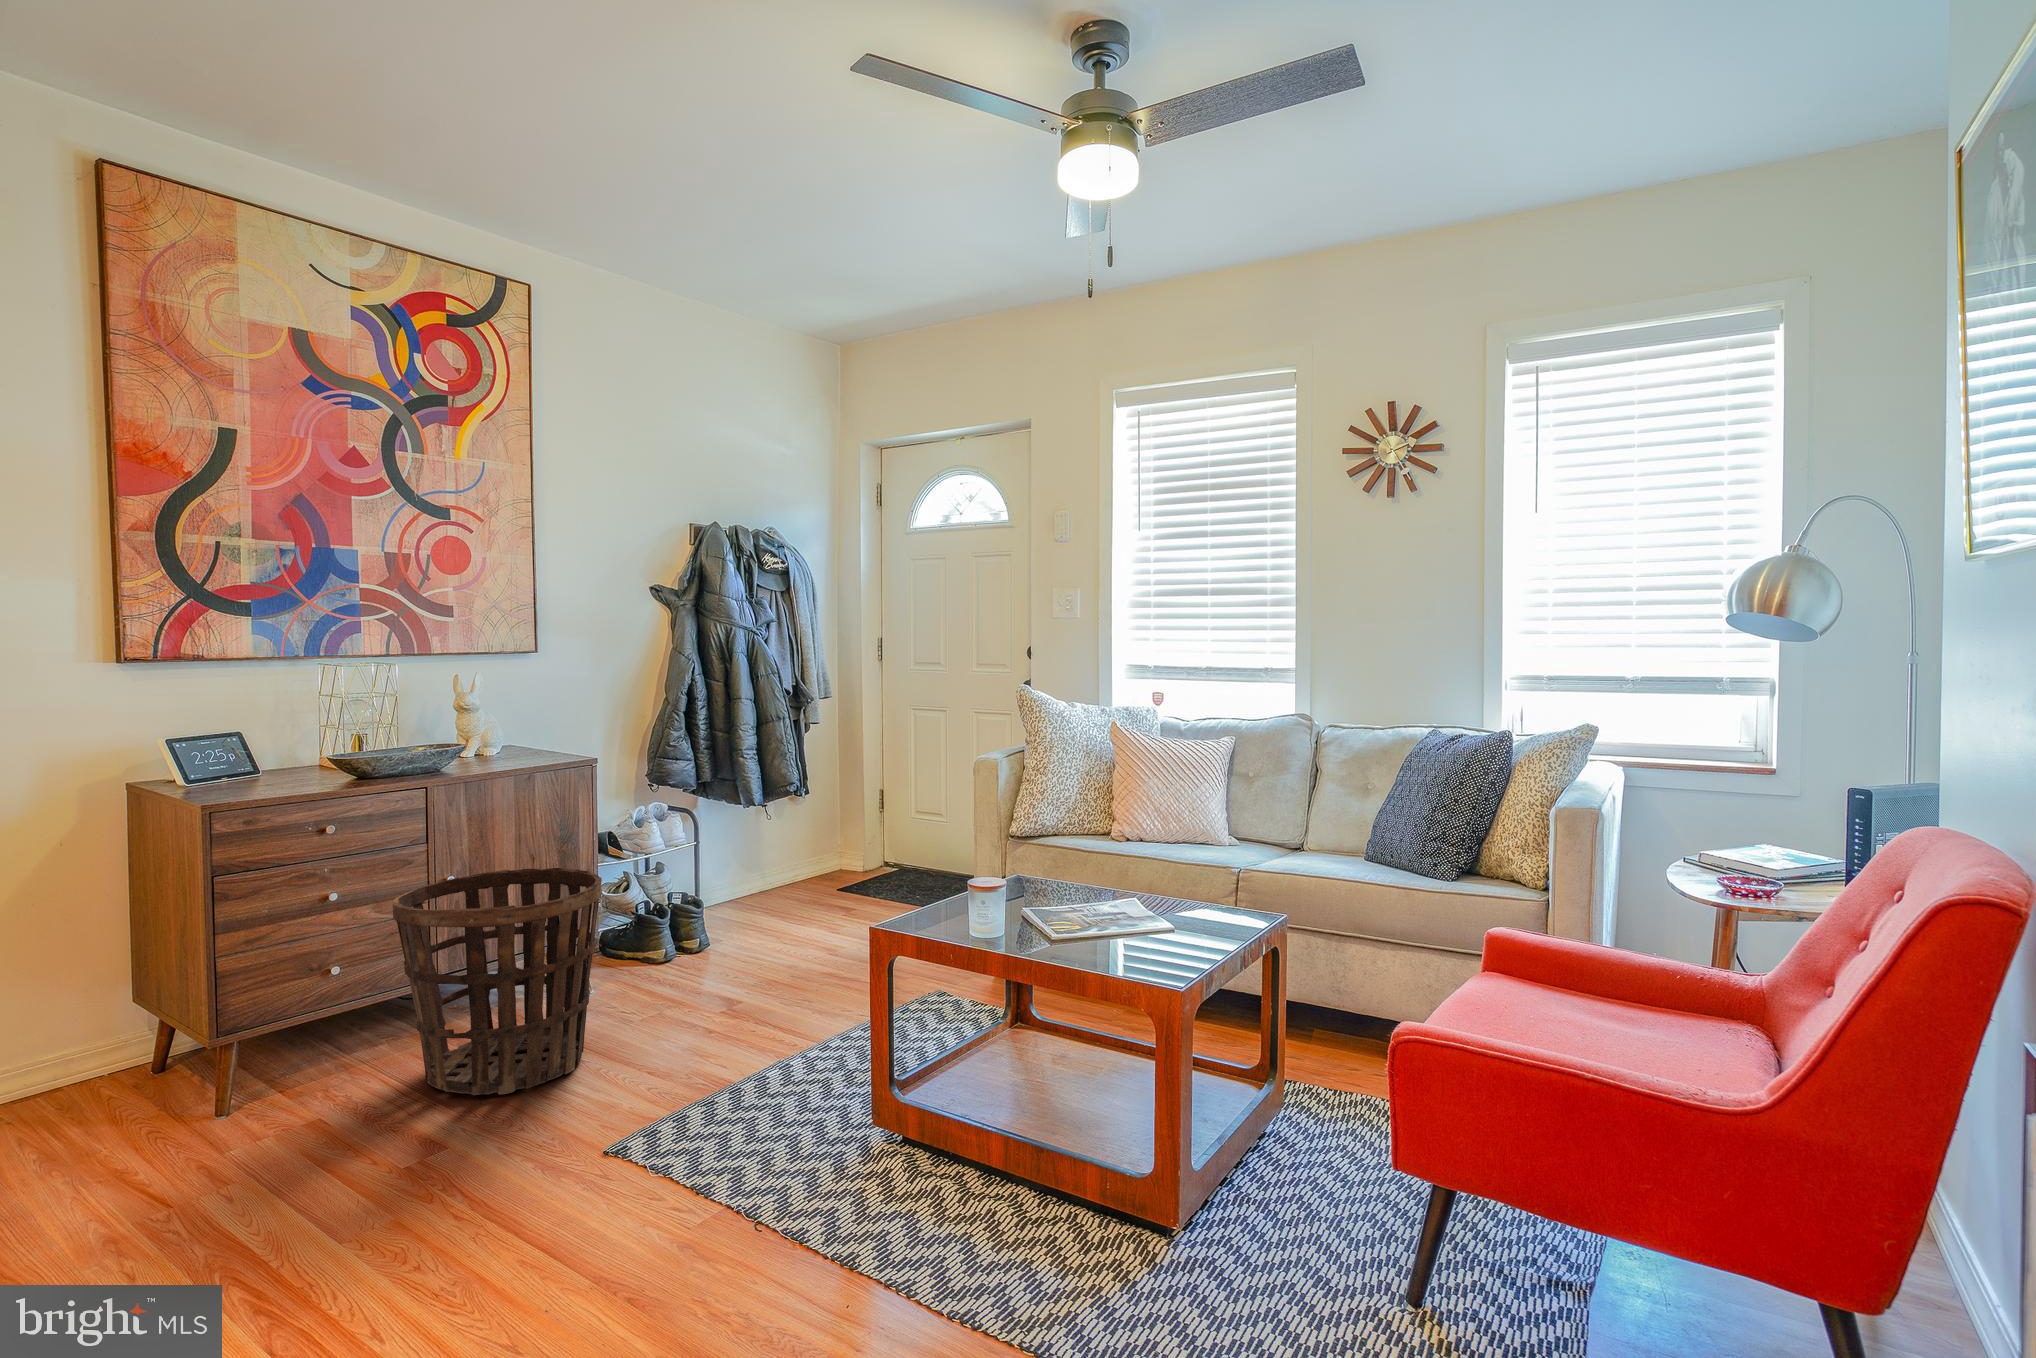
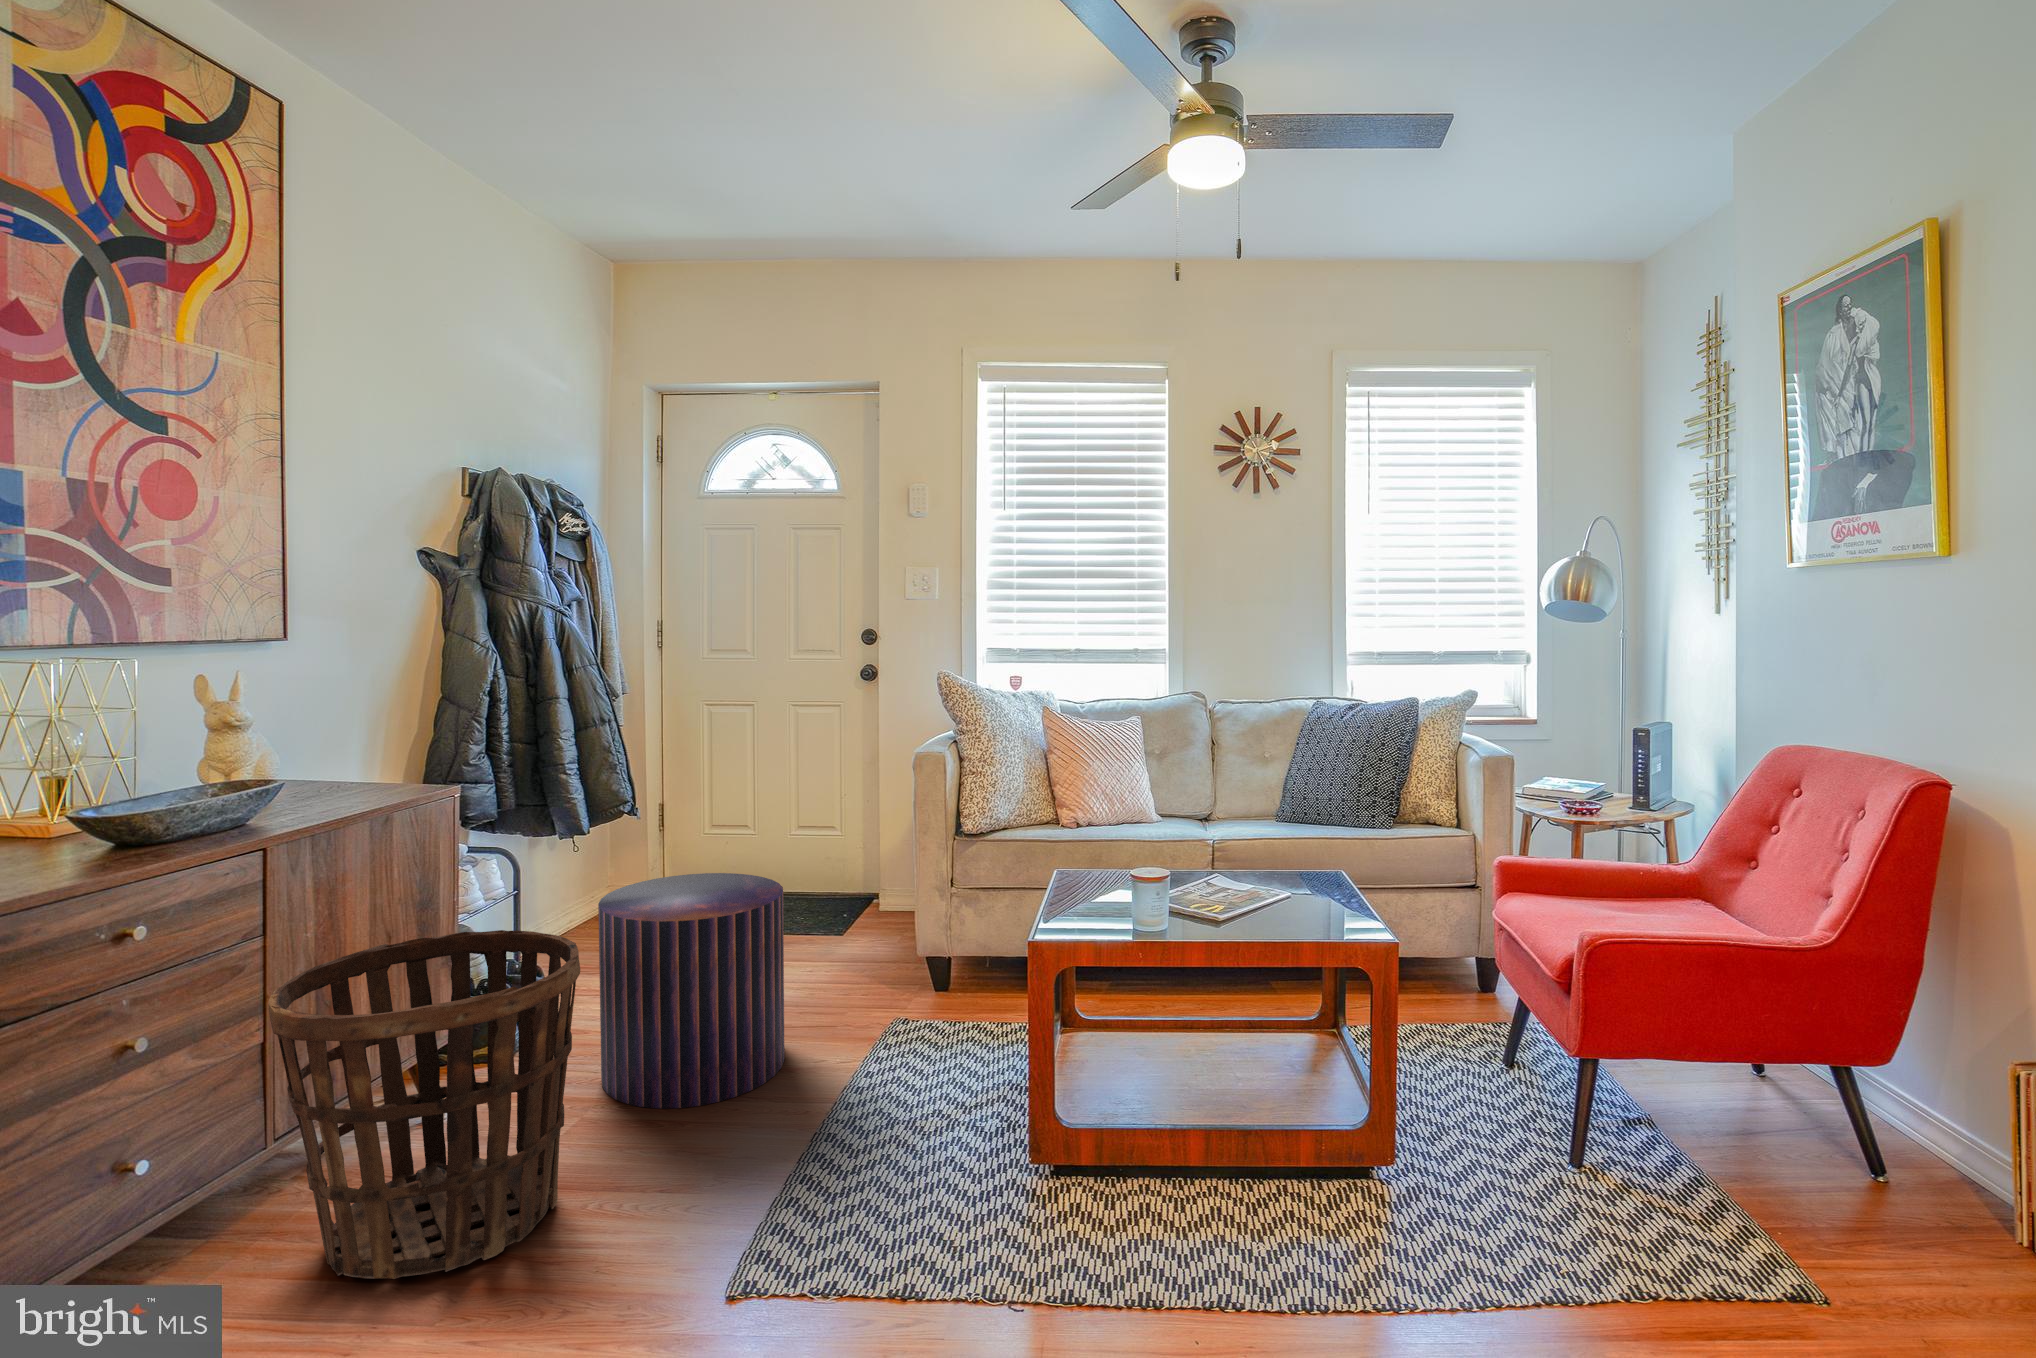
pouf: none [677,847,824,1029] -> present [598,873,784,1109]

